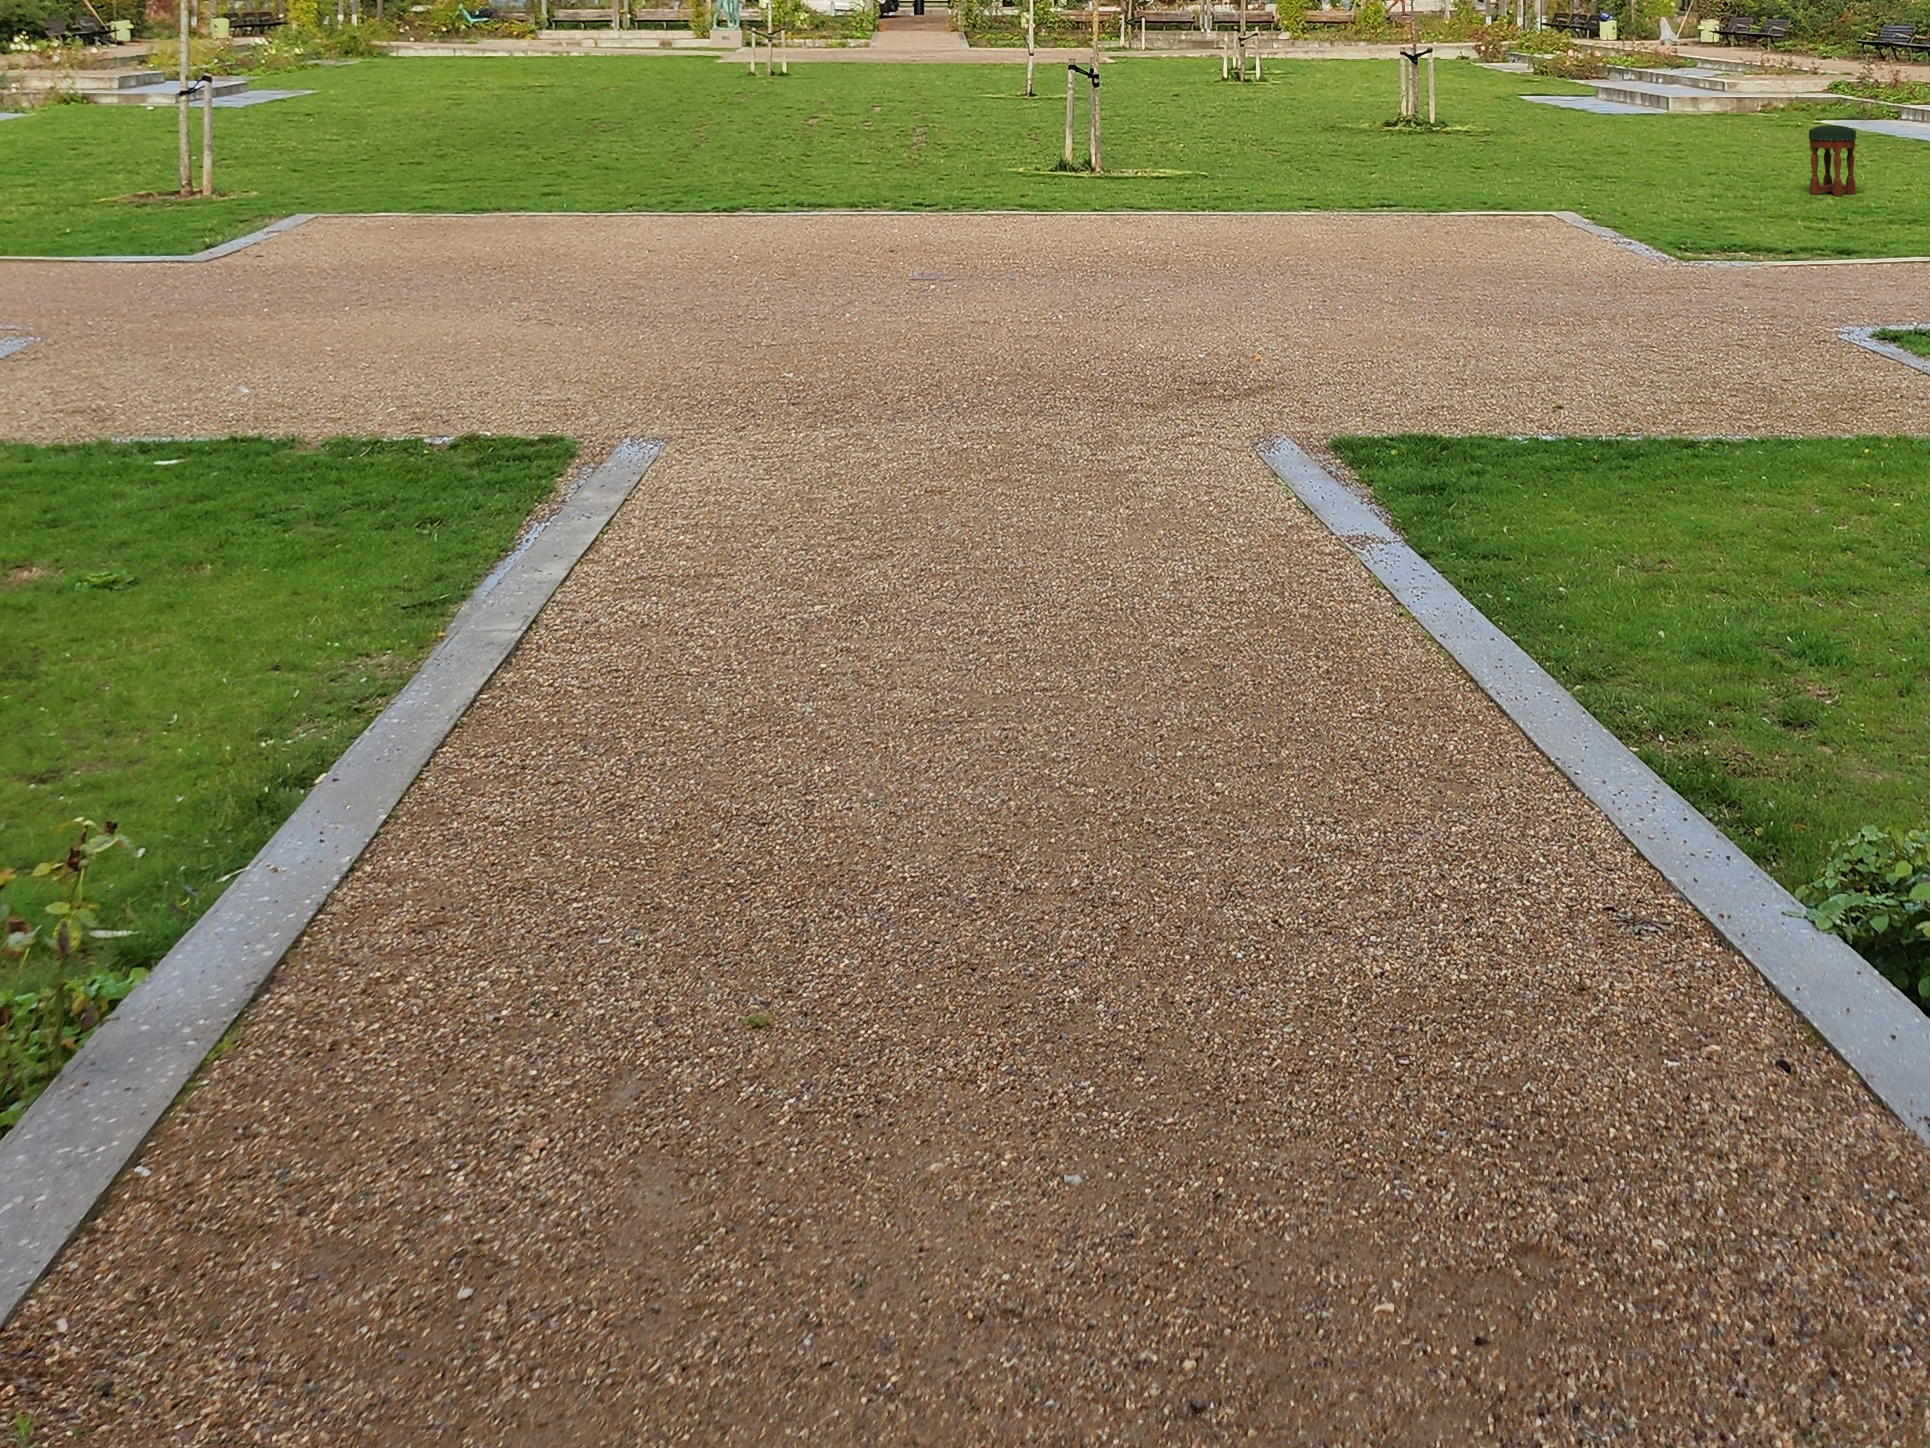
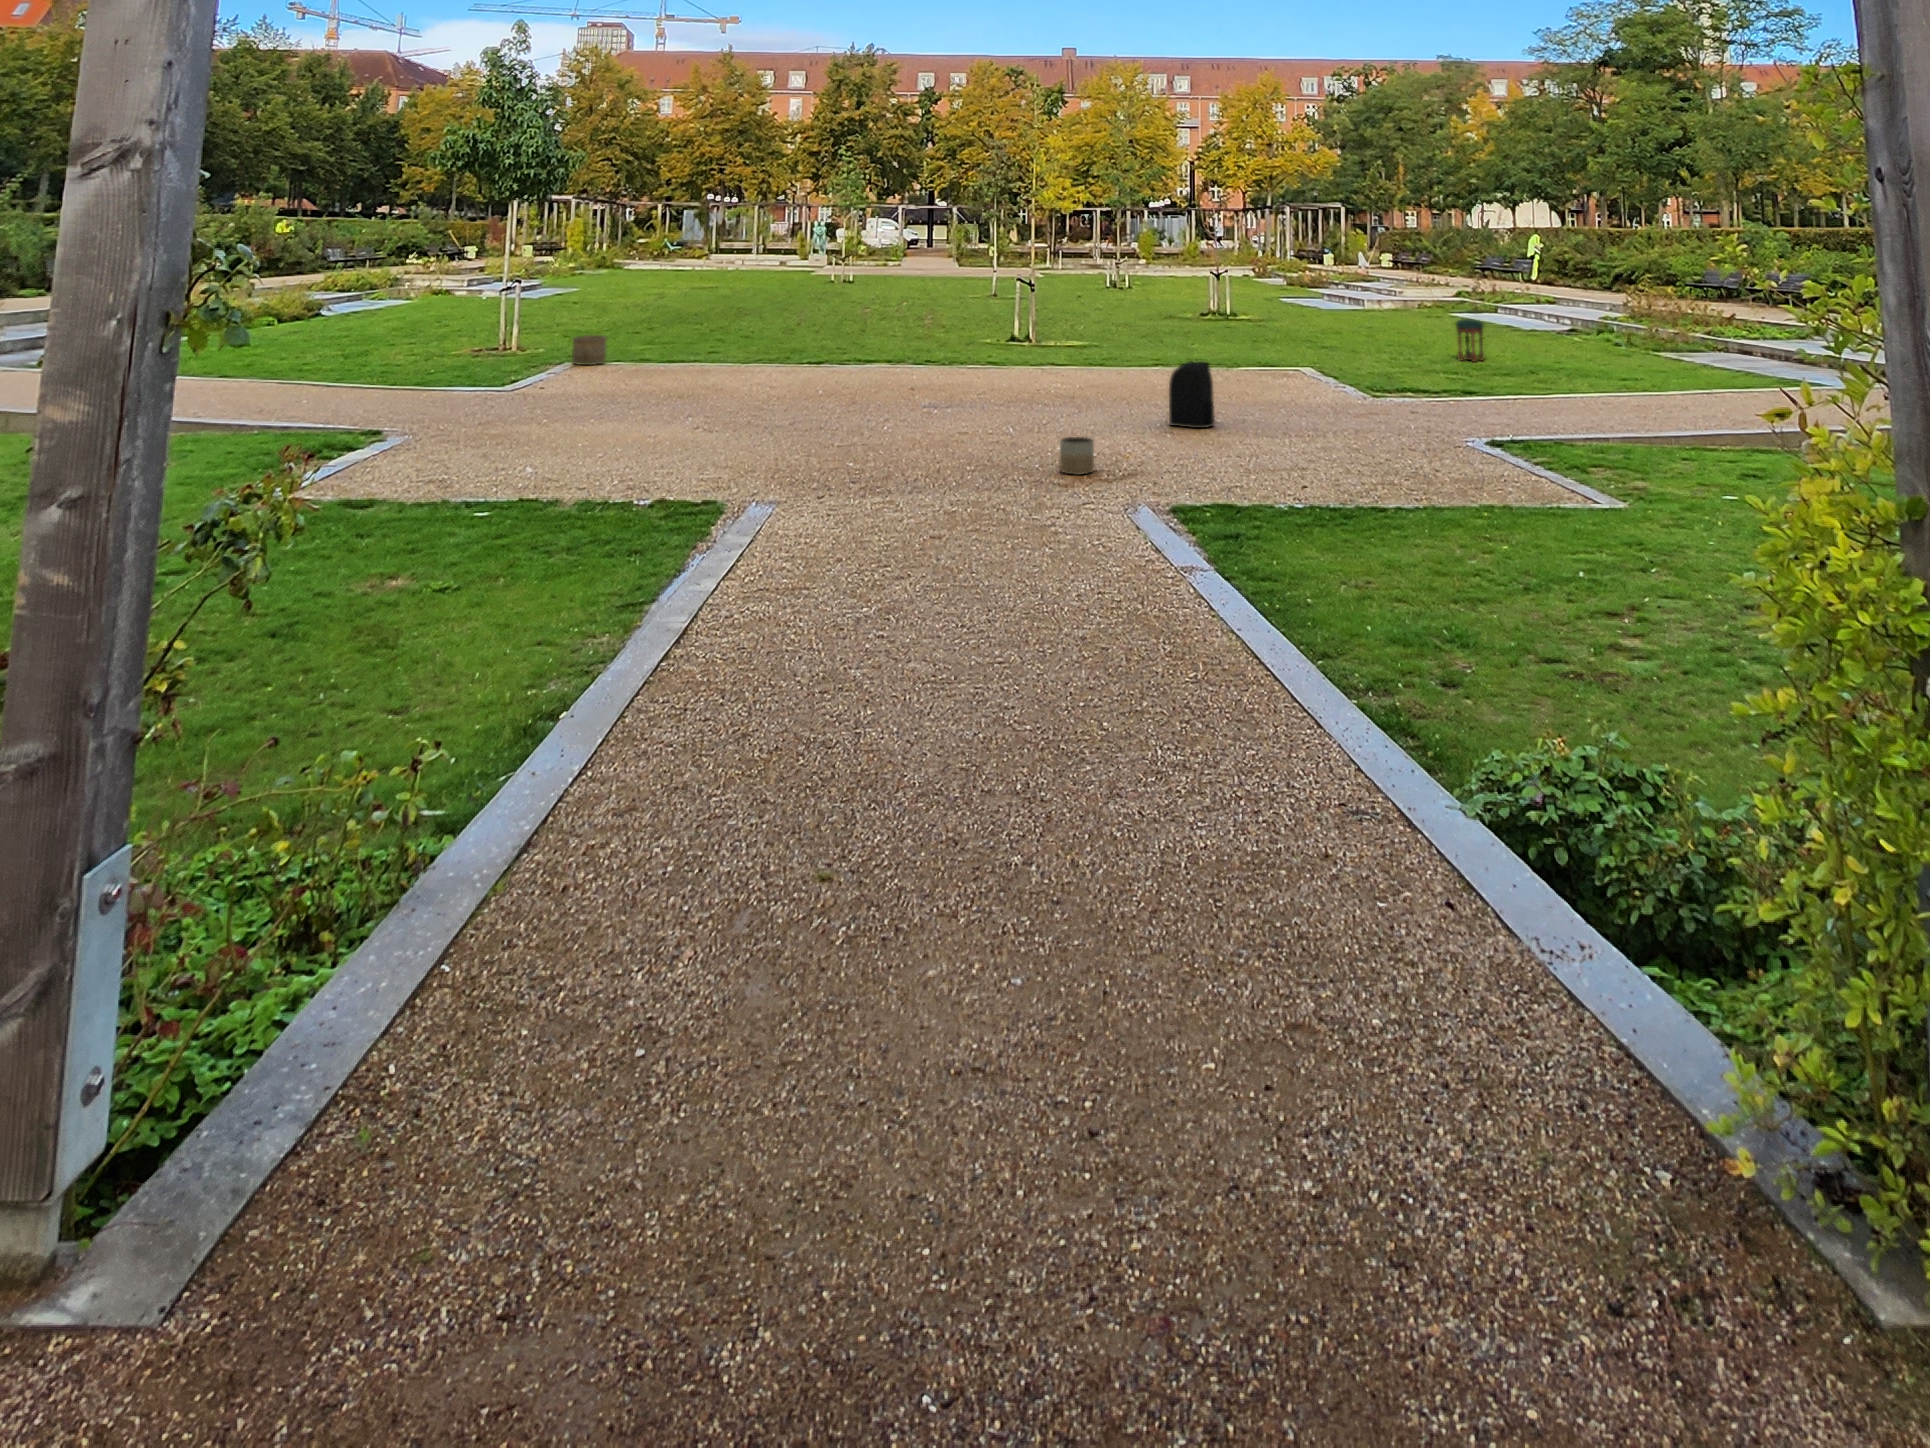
wooden bucket: none [325,175,384,224] -> present [572,335,607,365]
backpack: none [1321,197,1399,310] -> present [1169,361,1215,428]
planter: none [1138,328,1195,388] -> present [1060,437,1094,475]

